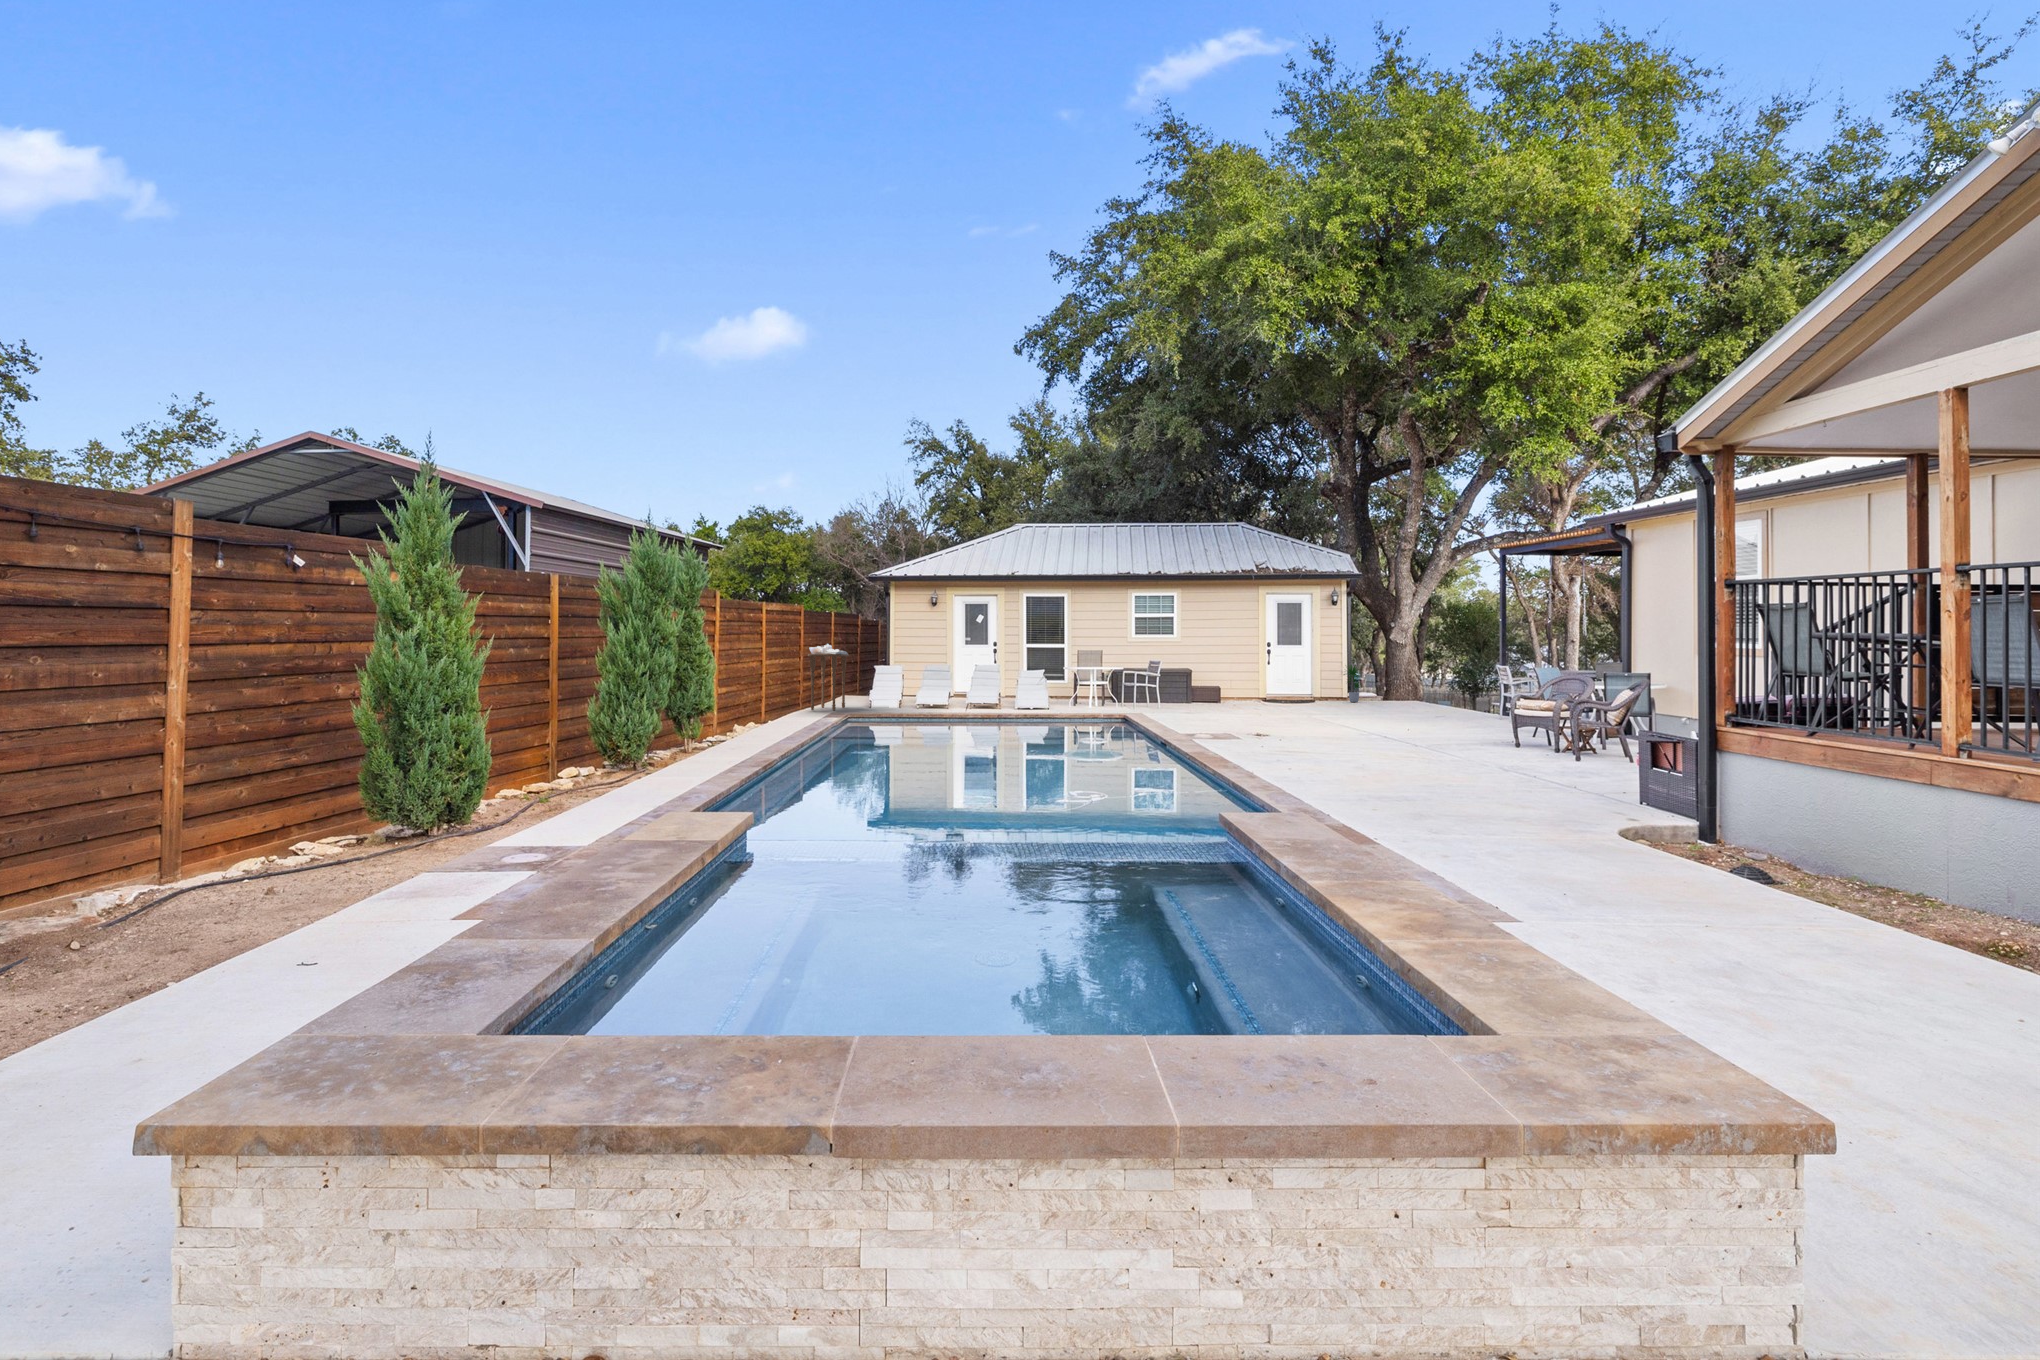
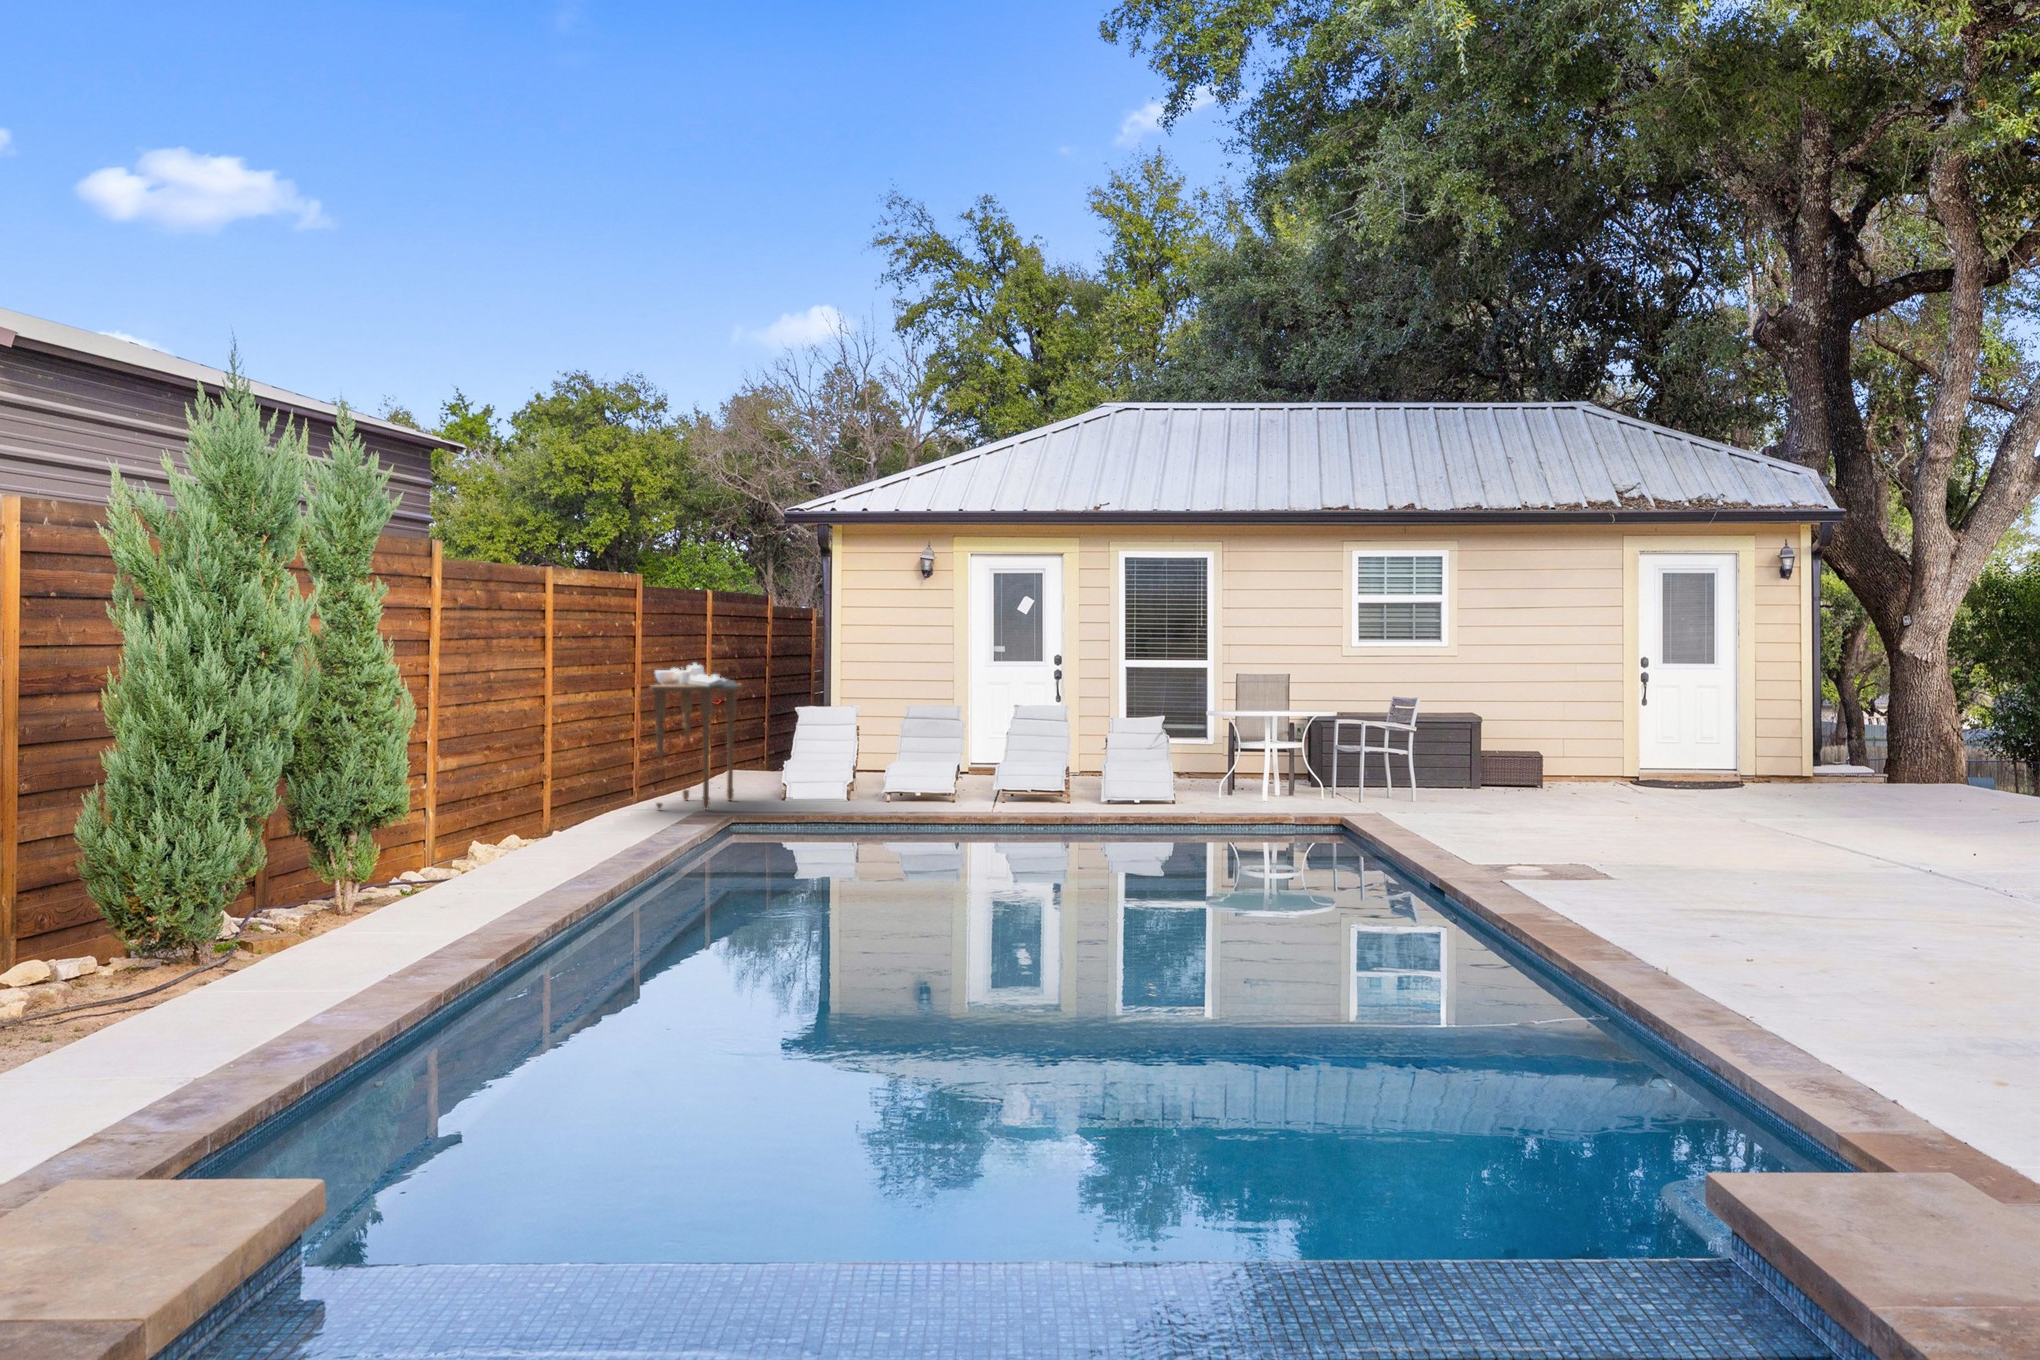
potted plant: present [1344,665,1361,702] -> none [1805,702,1864,787]

